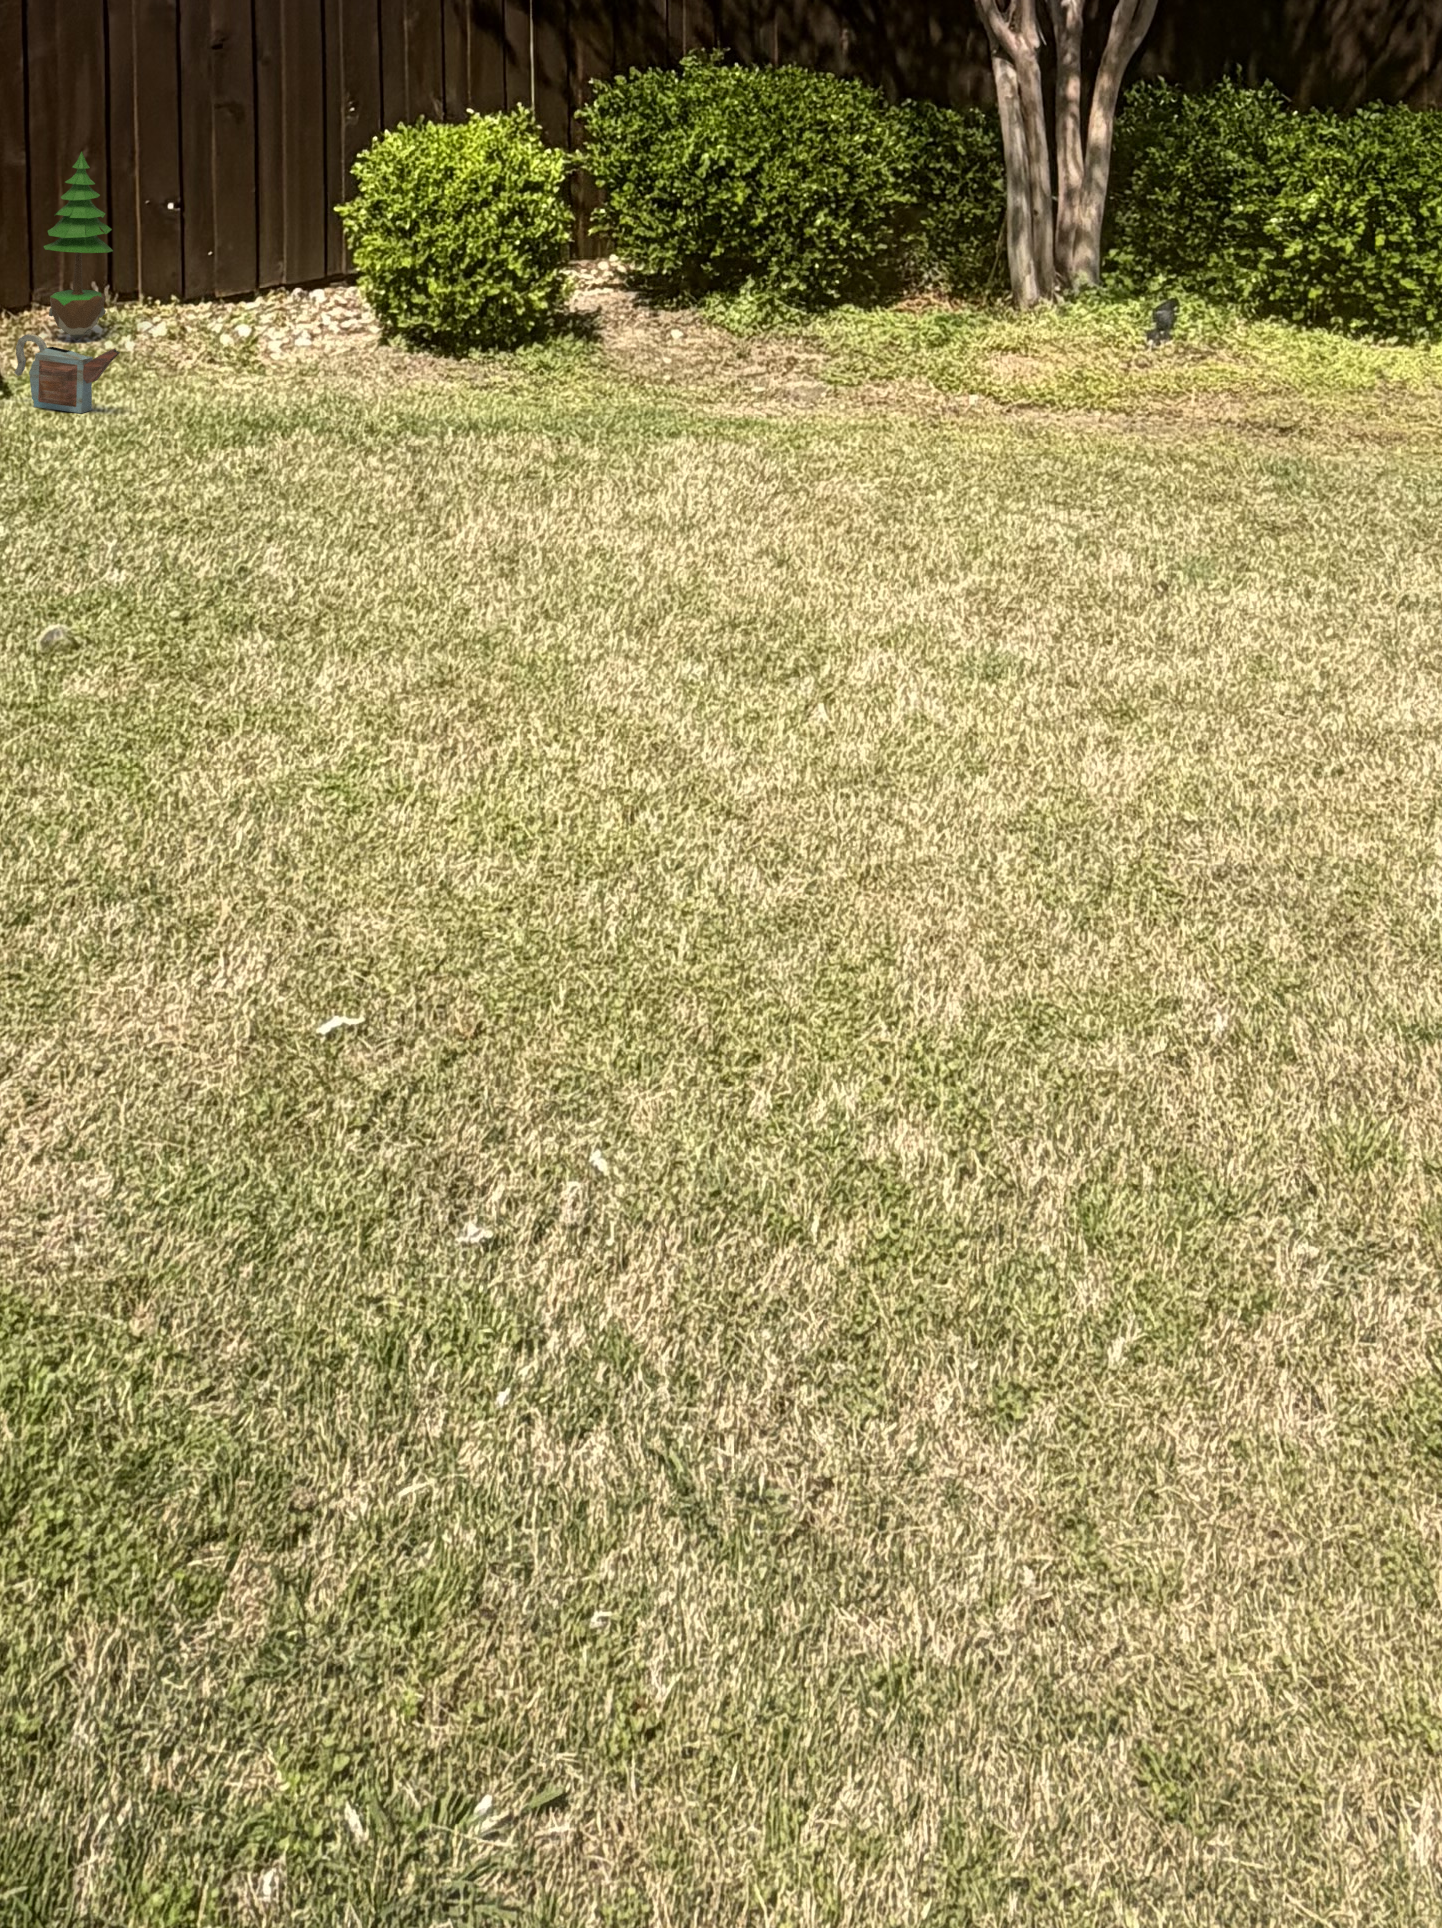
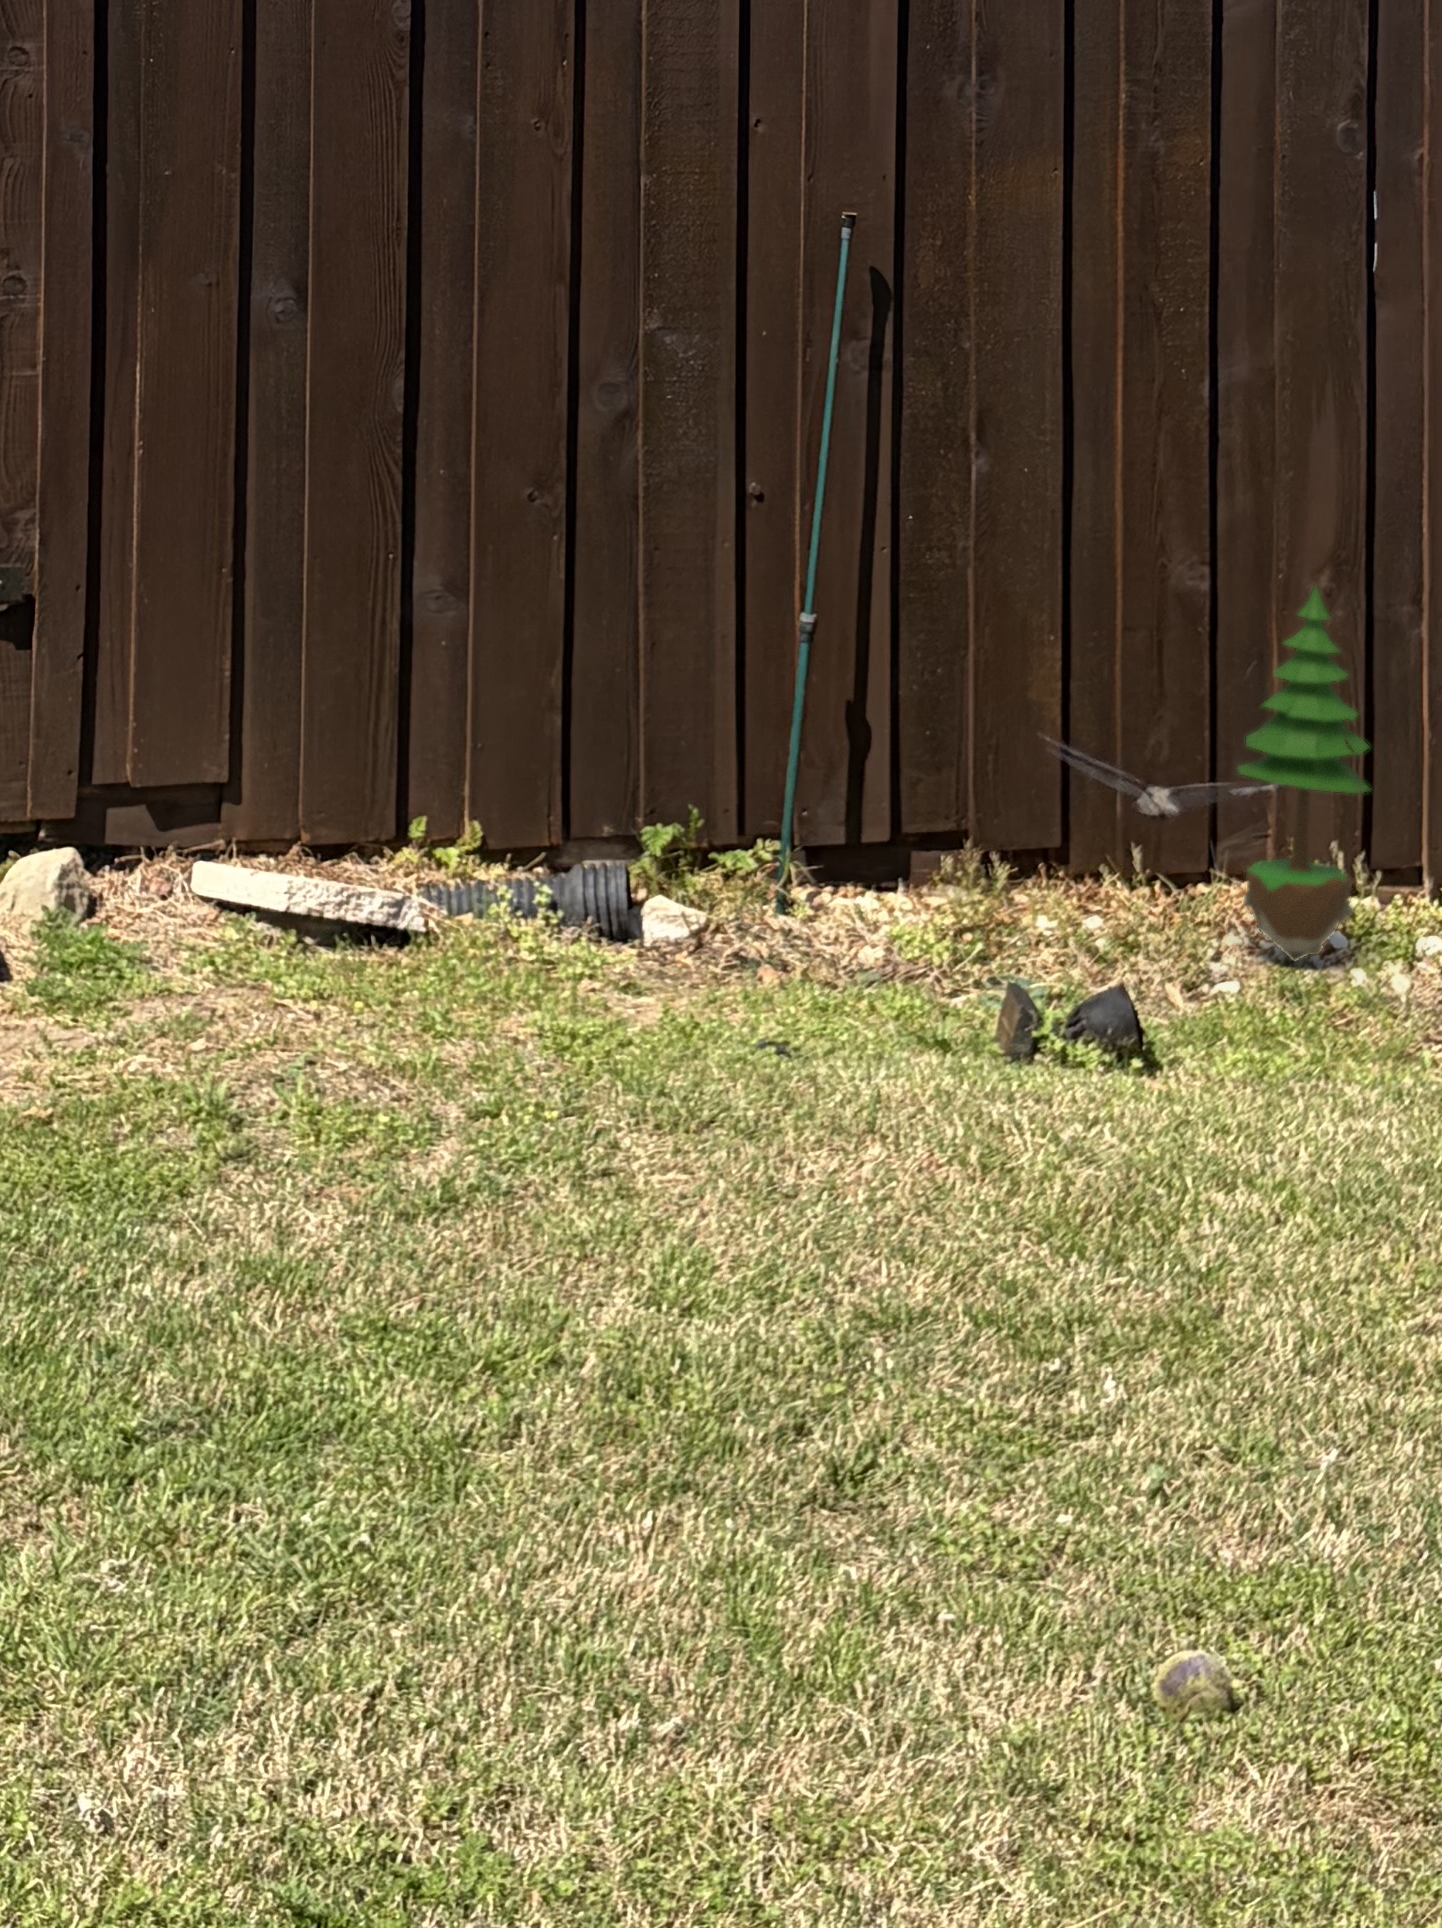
watering can: present [14,334,120,413] -> none [1149,954,1357,1136]

